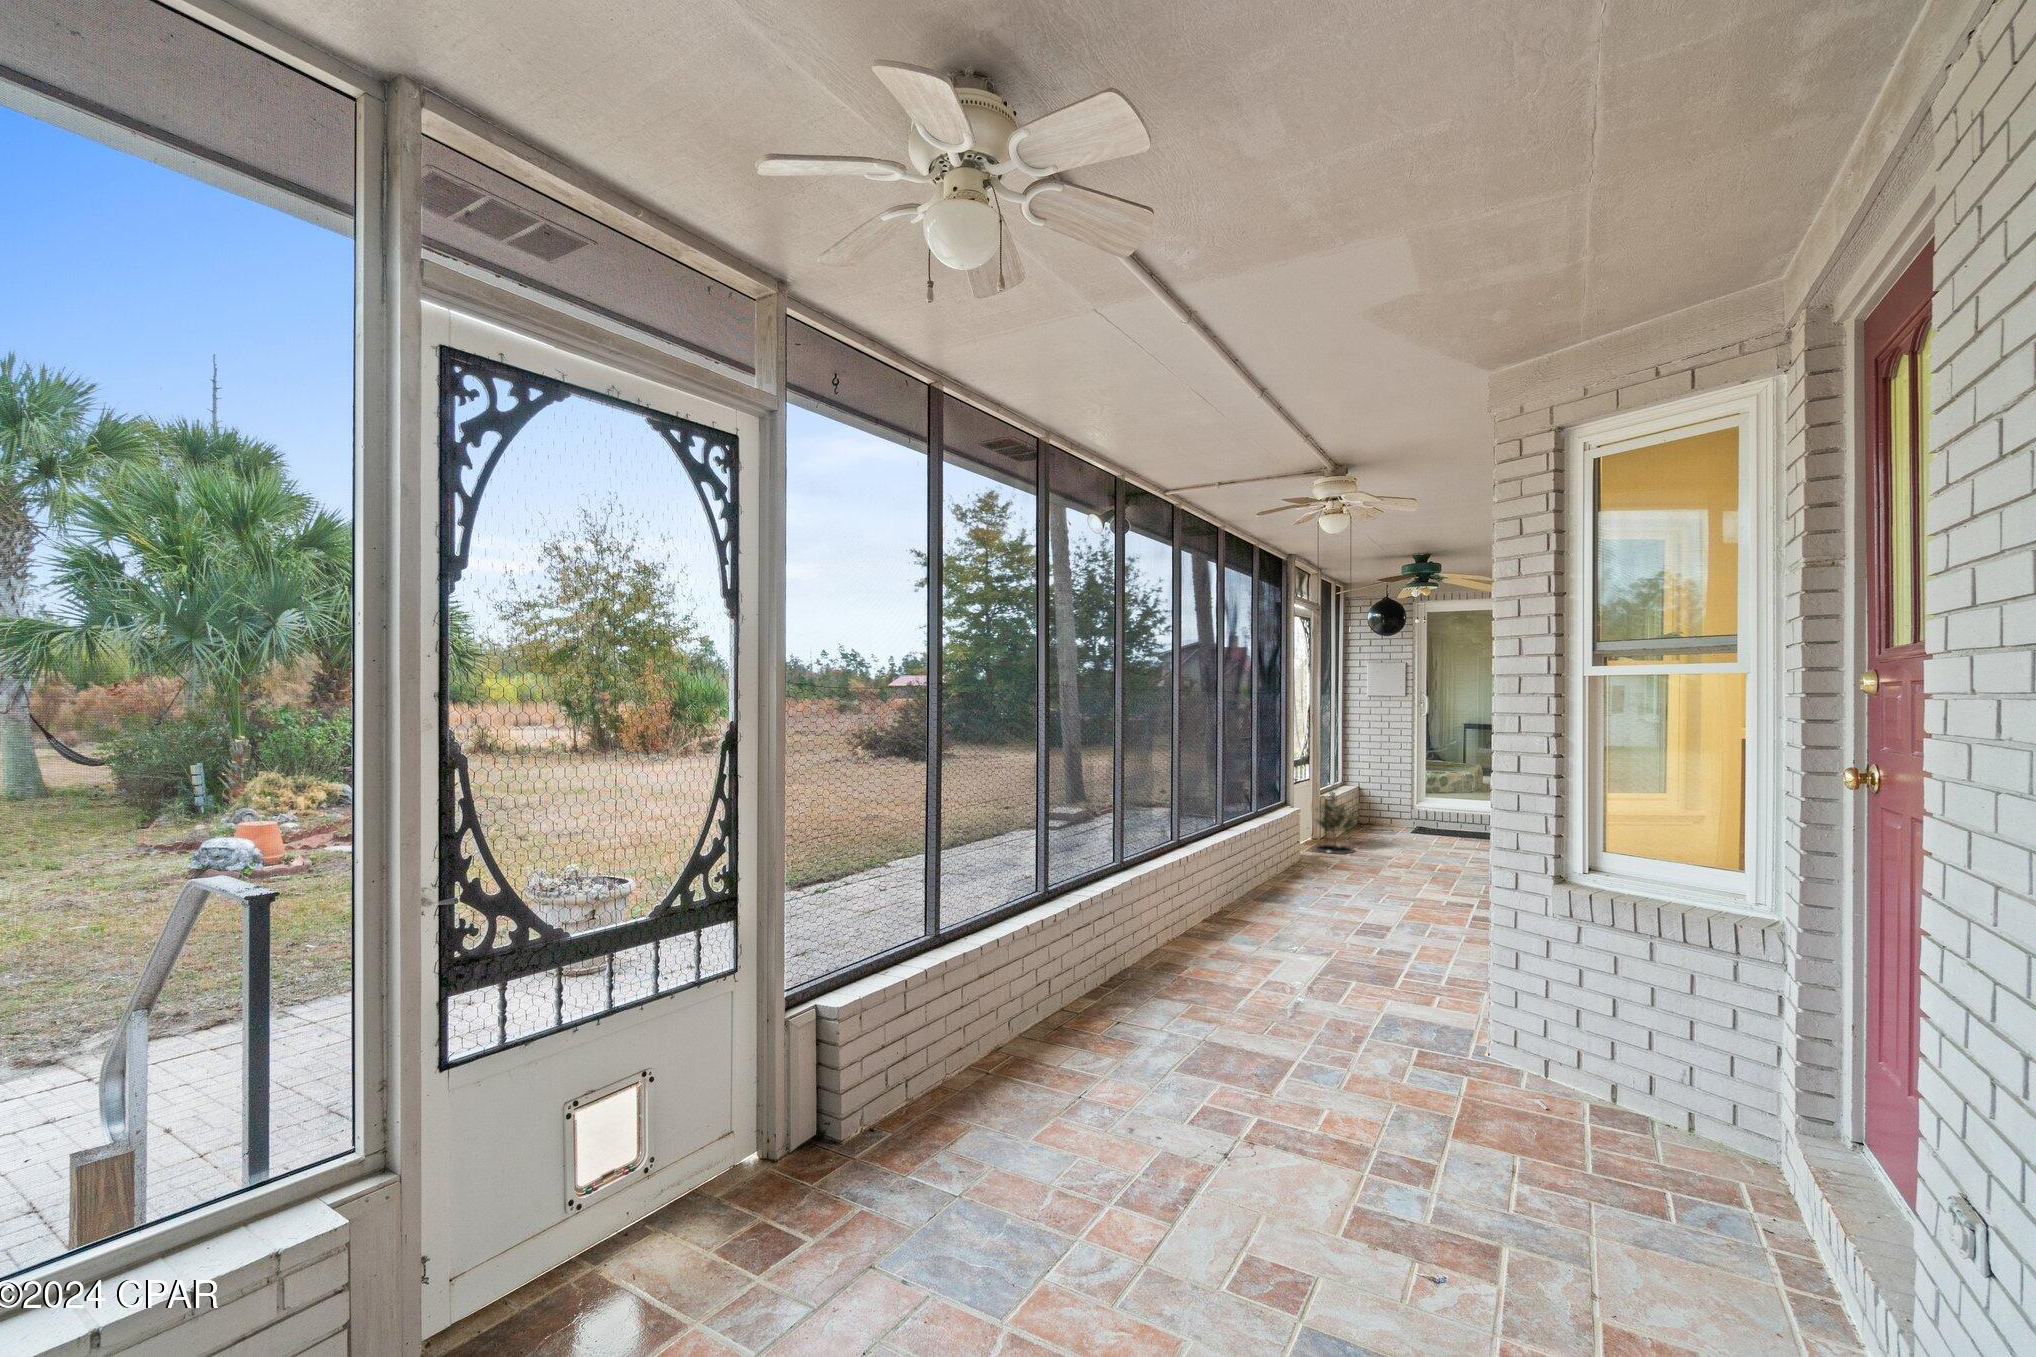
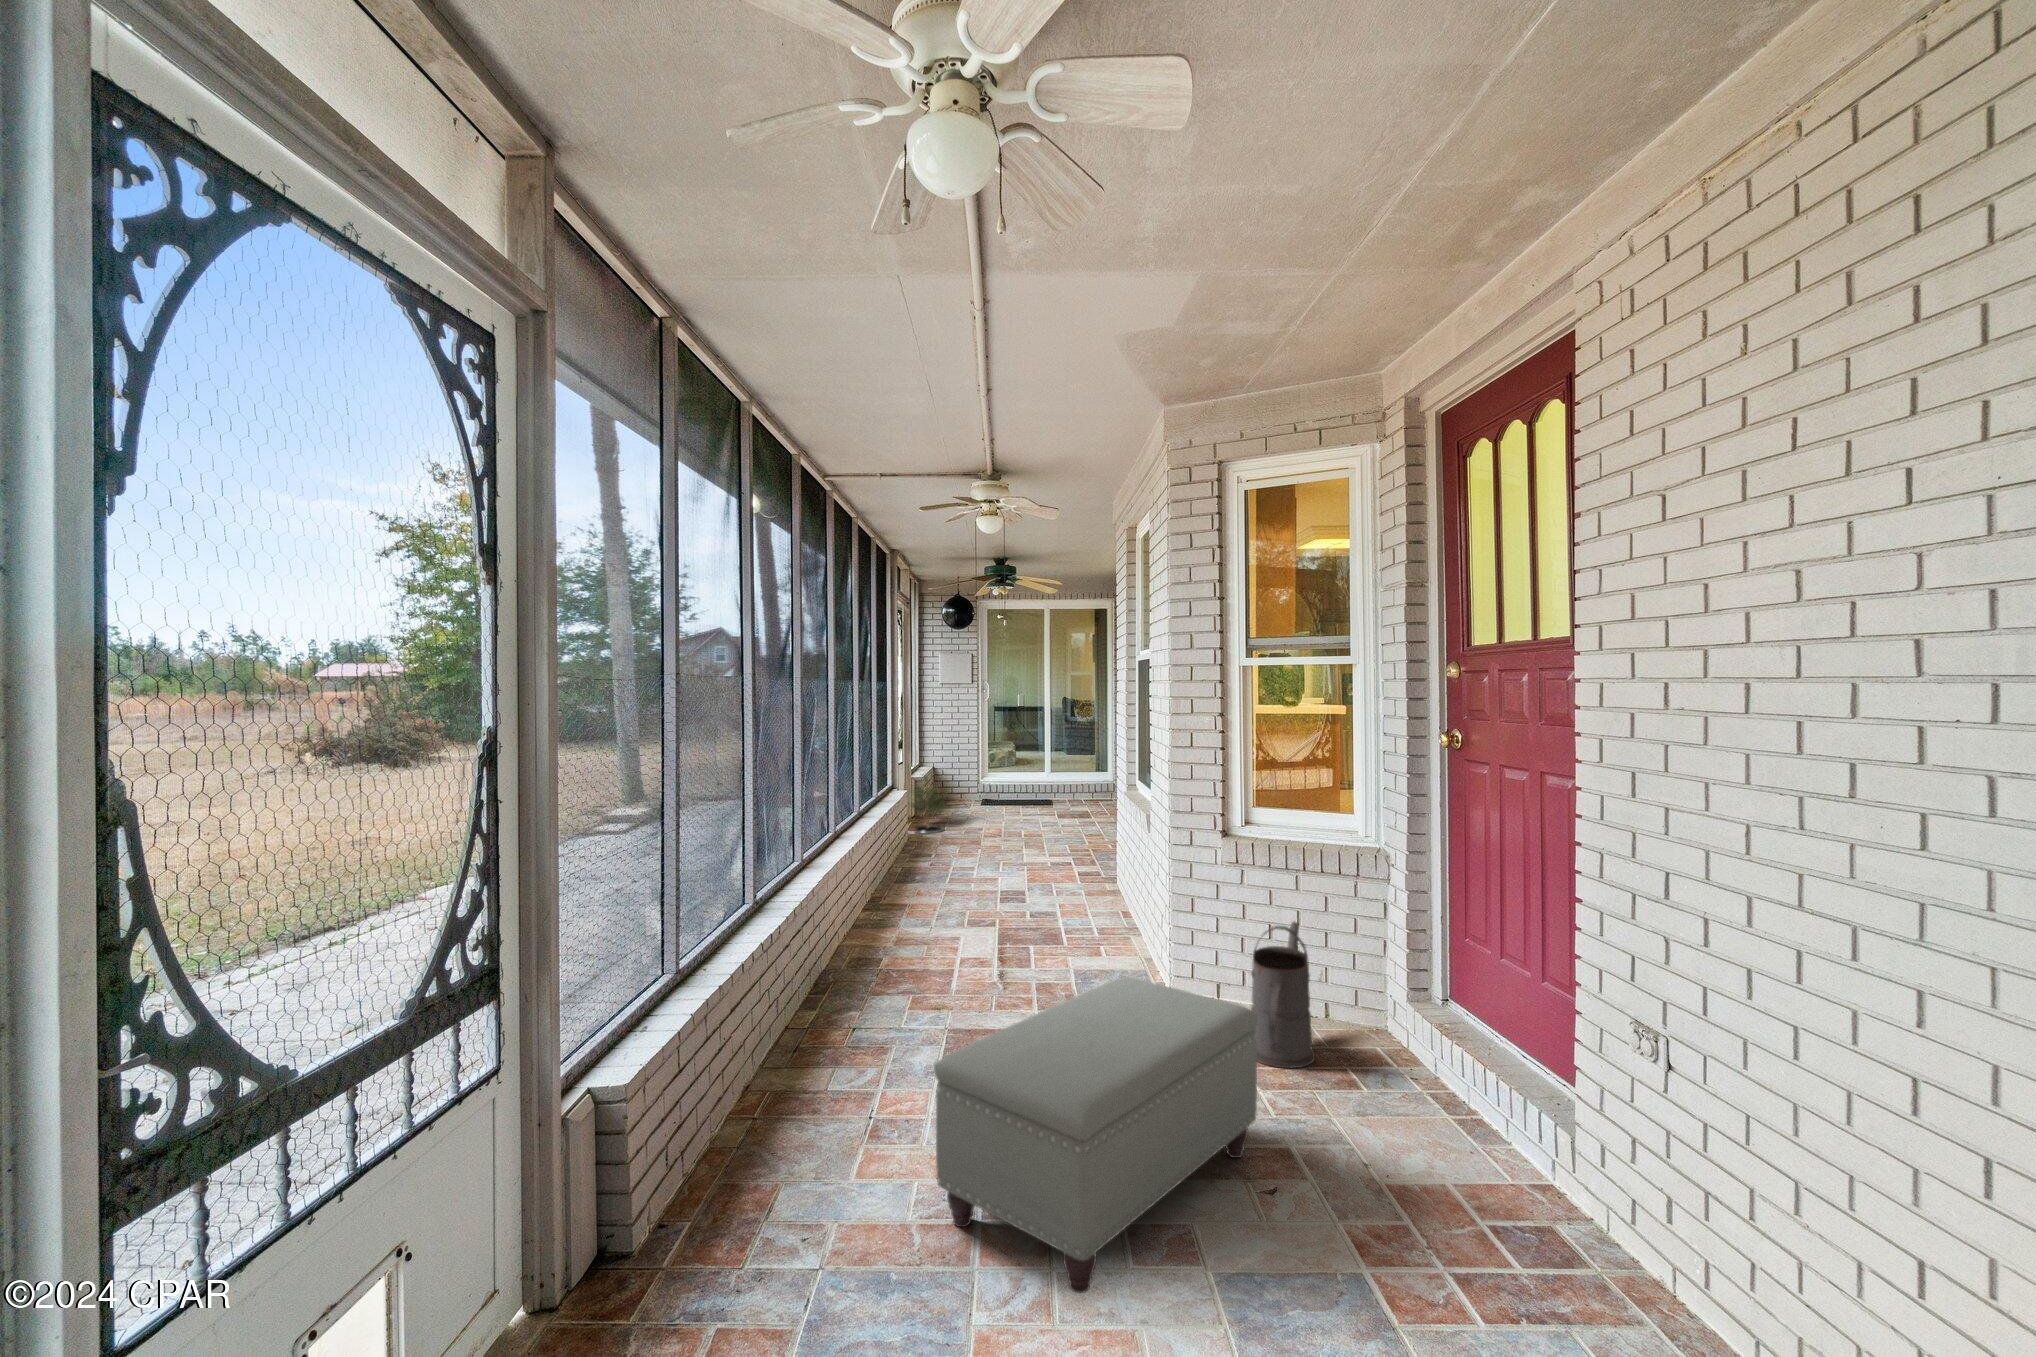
watering can: none [1535,994,1645,1175] -> present [1251,922,1315,1068]
ottoman: none [1072,1012,1455,1298] -> present [934,977,1258,1293]

